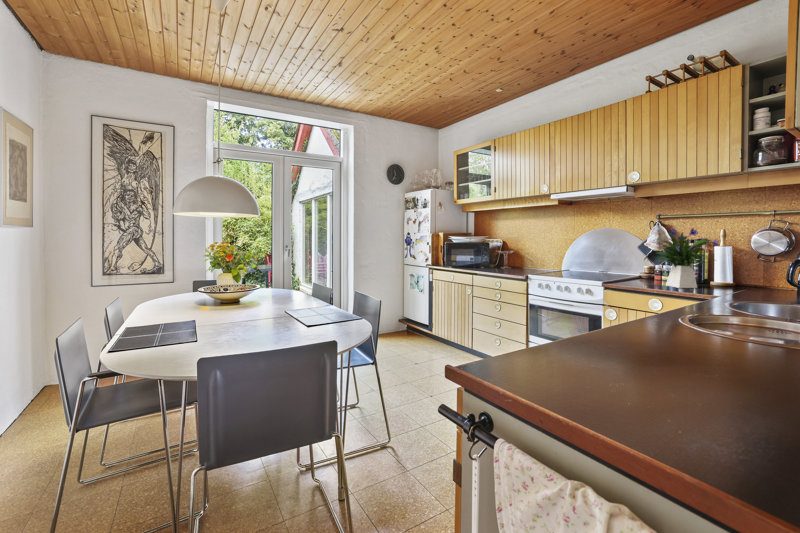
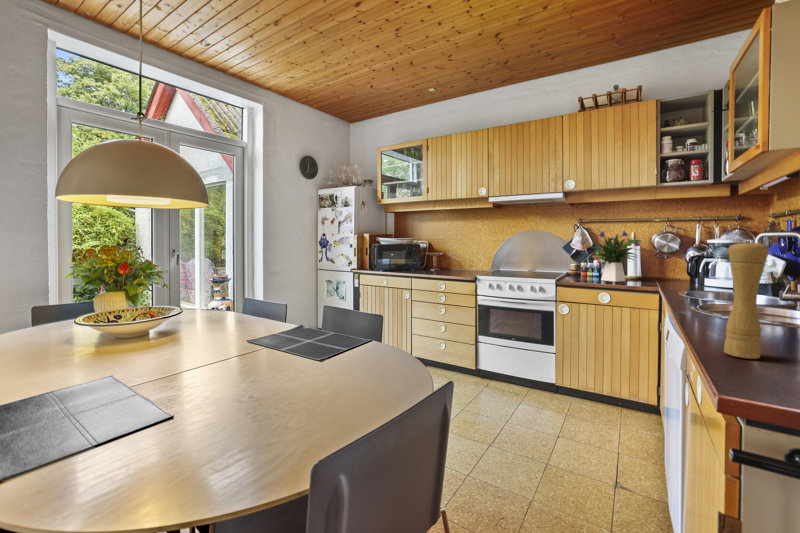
pepper mill: none [546,253,578,367] -> present [724,241,769,359]

